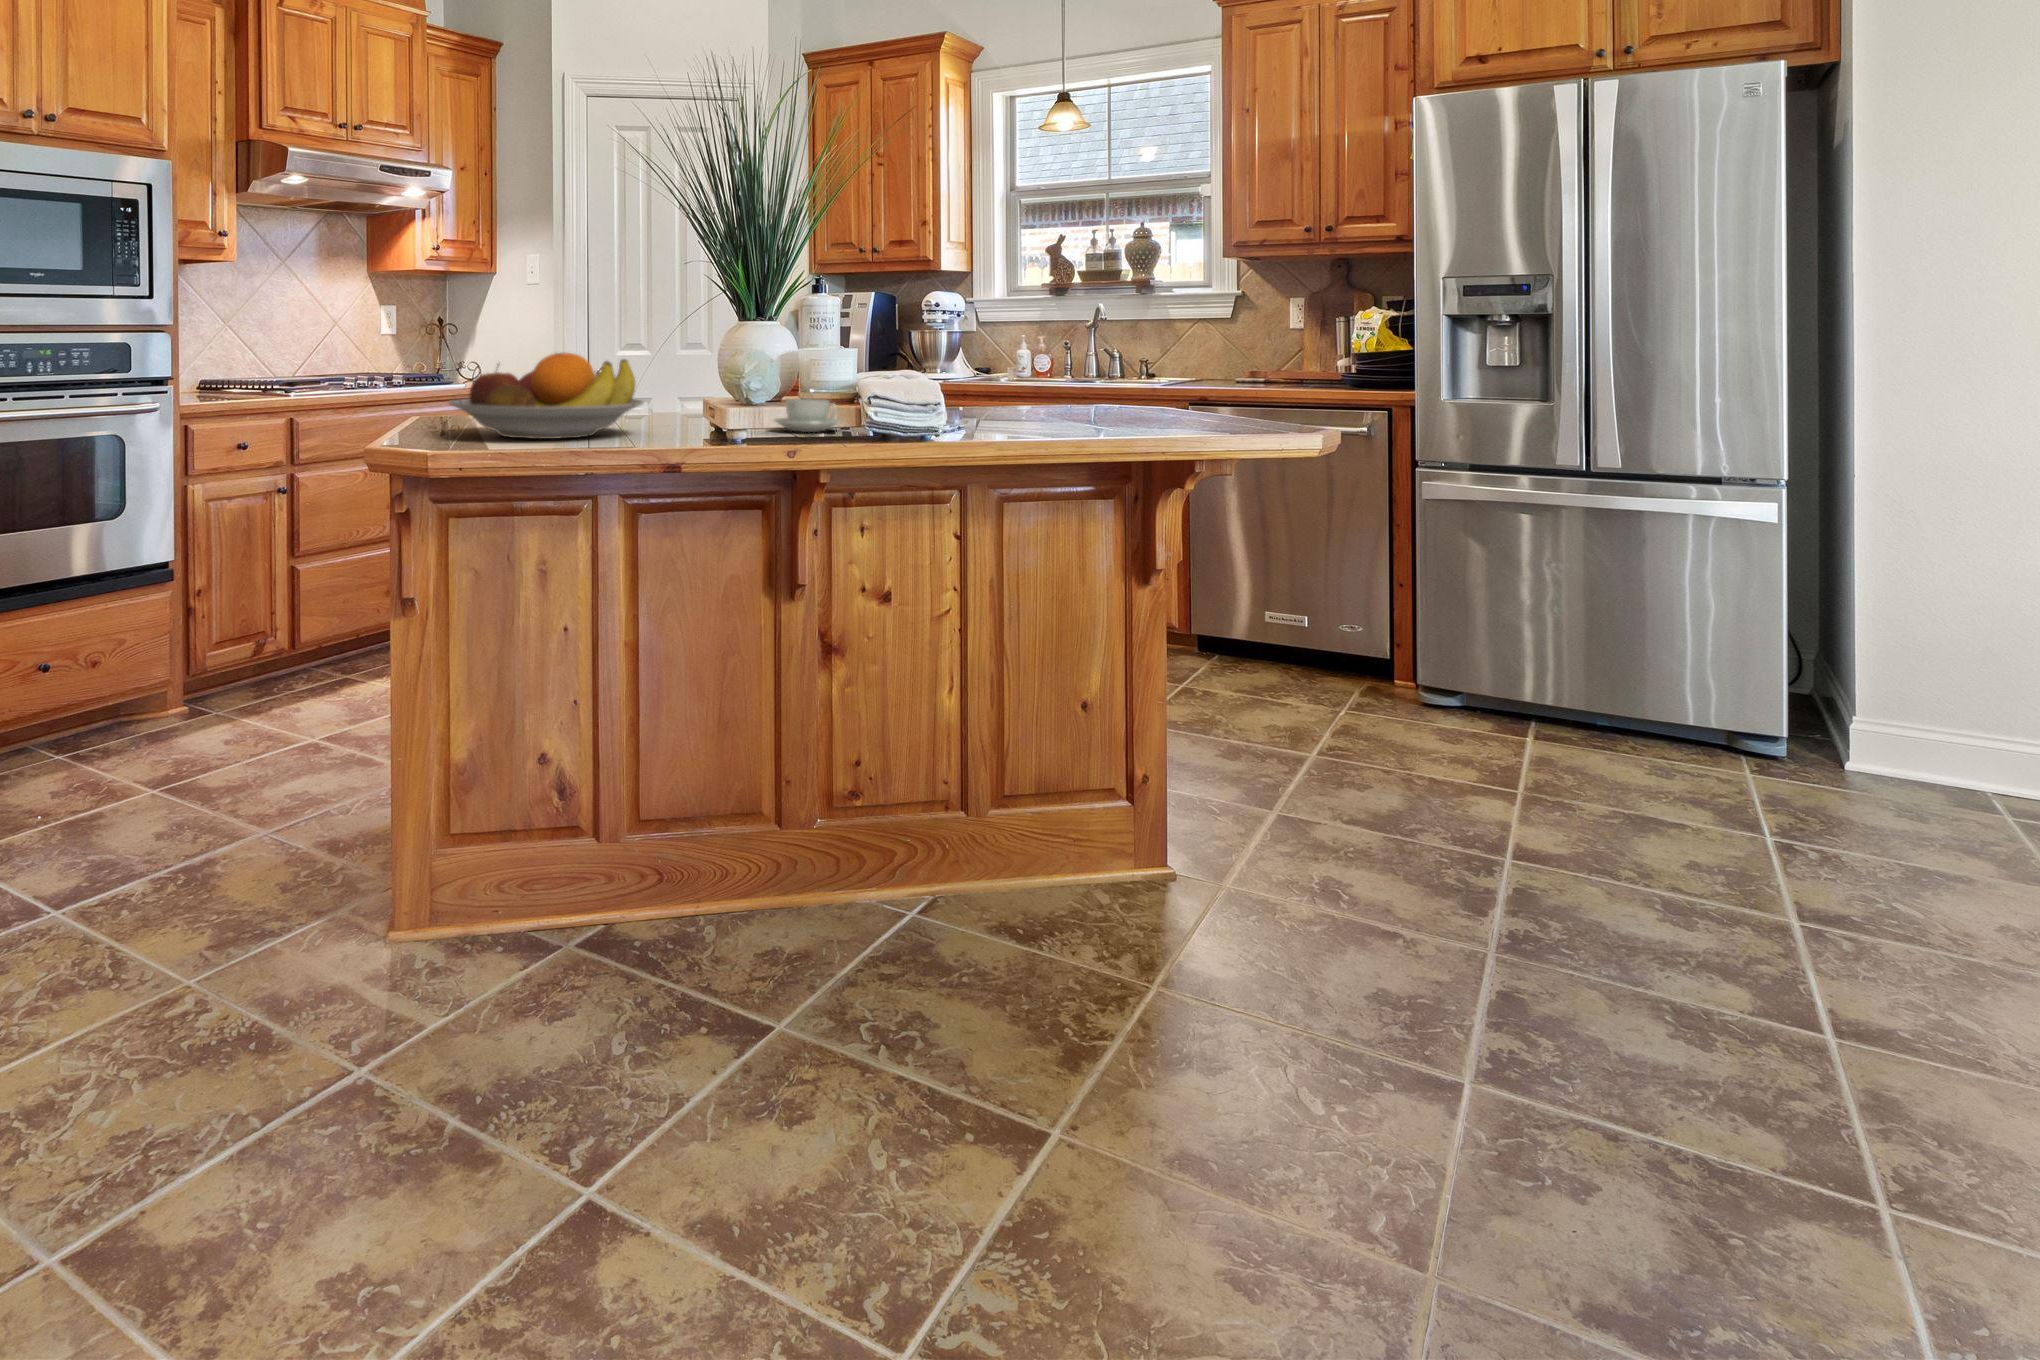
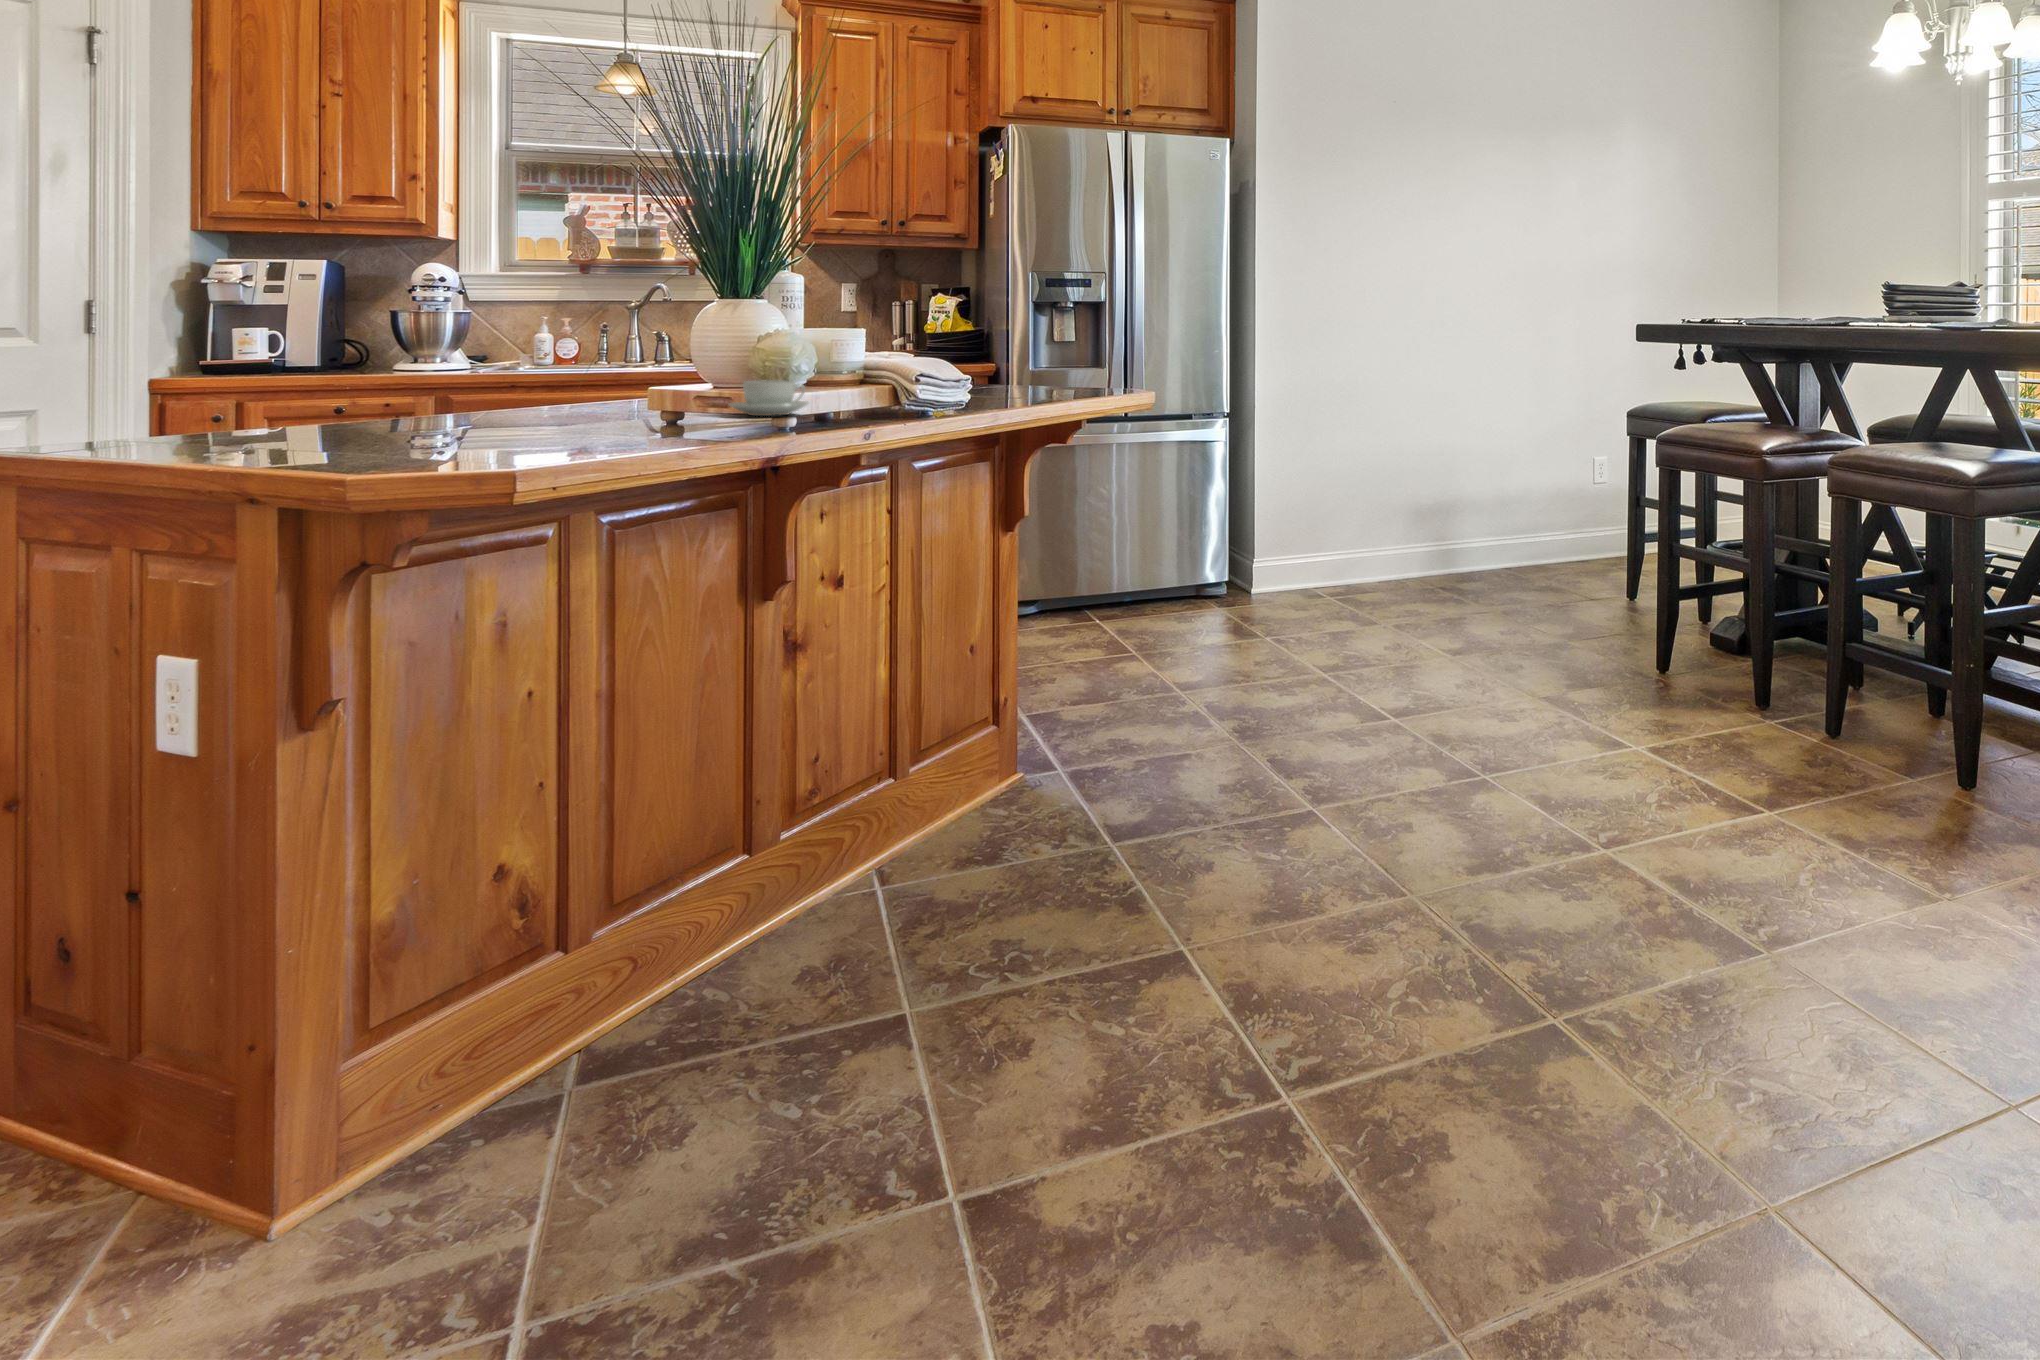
fruit bowl: present [449,353,643,439] -> none [339,332,643,445]

